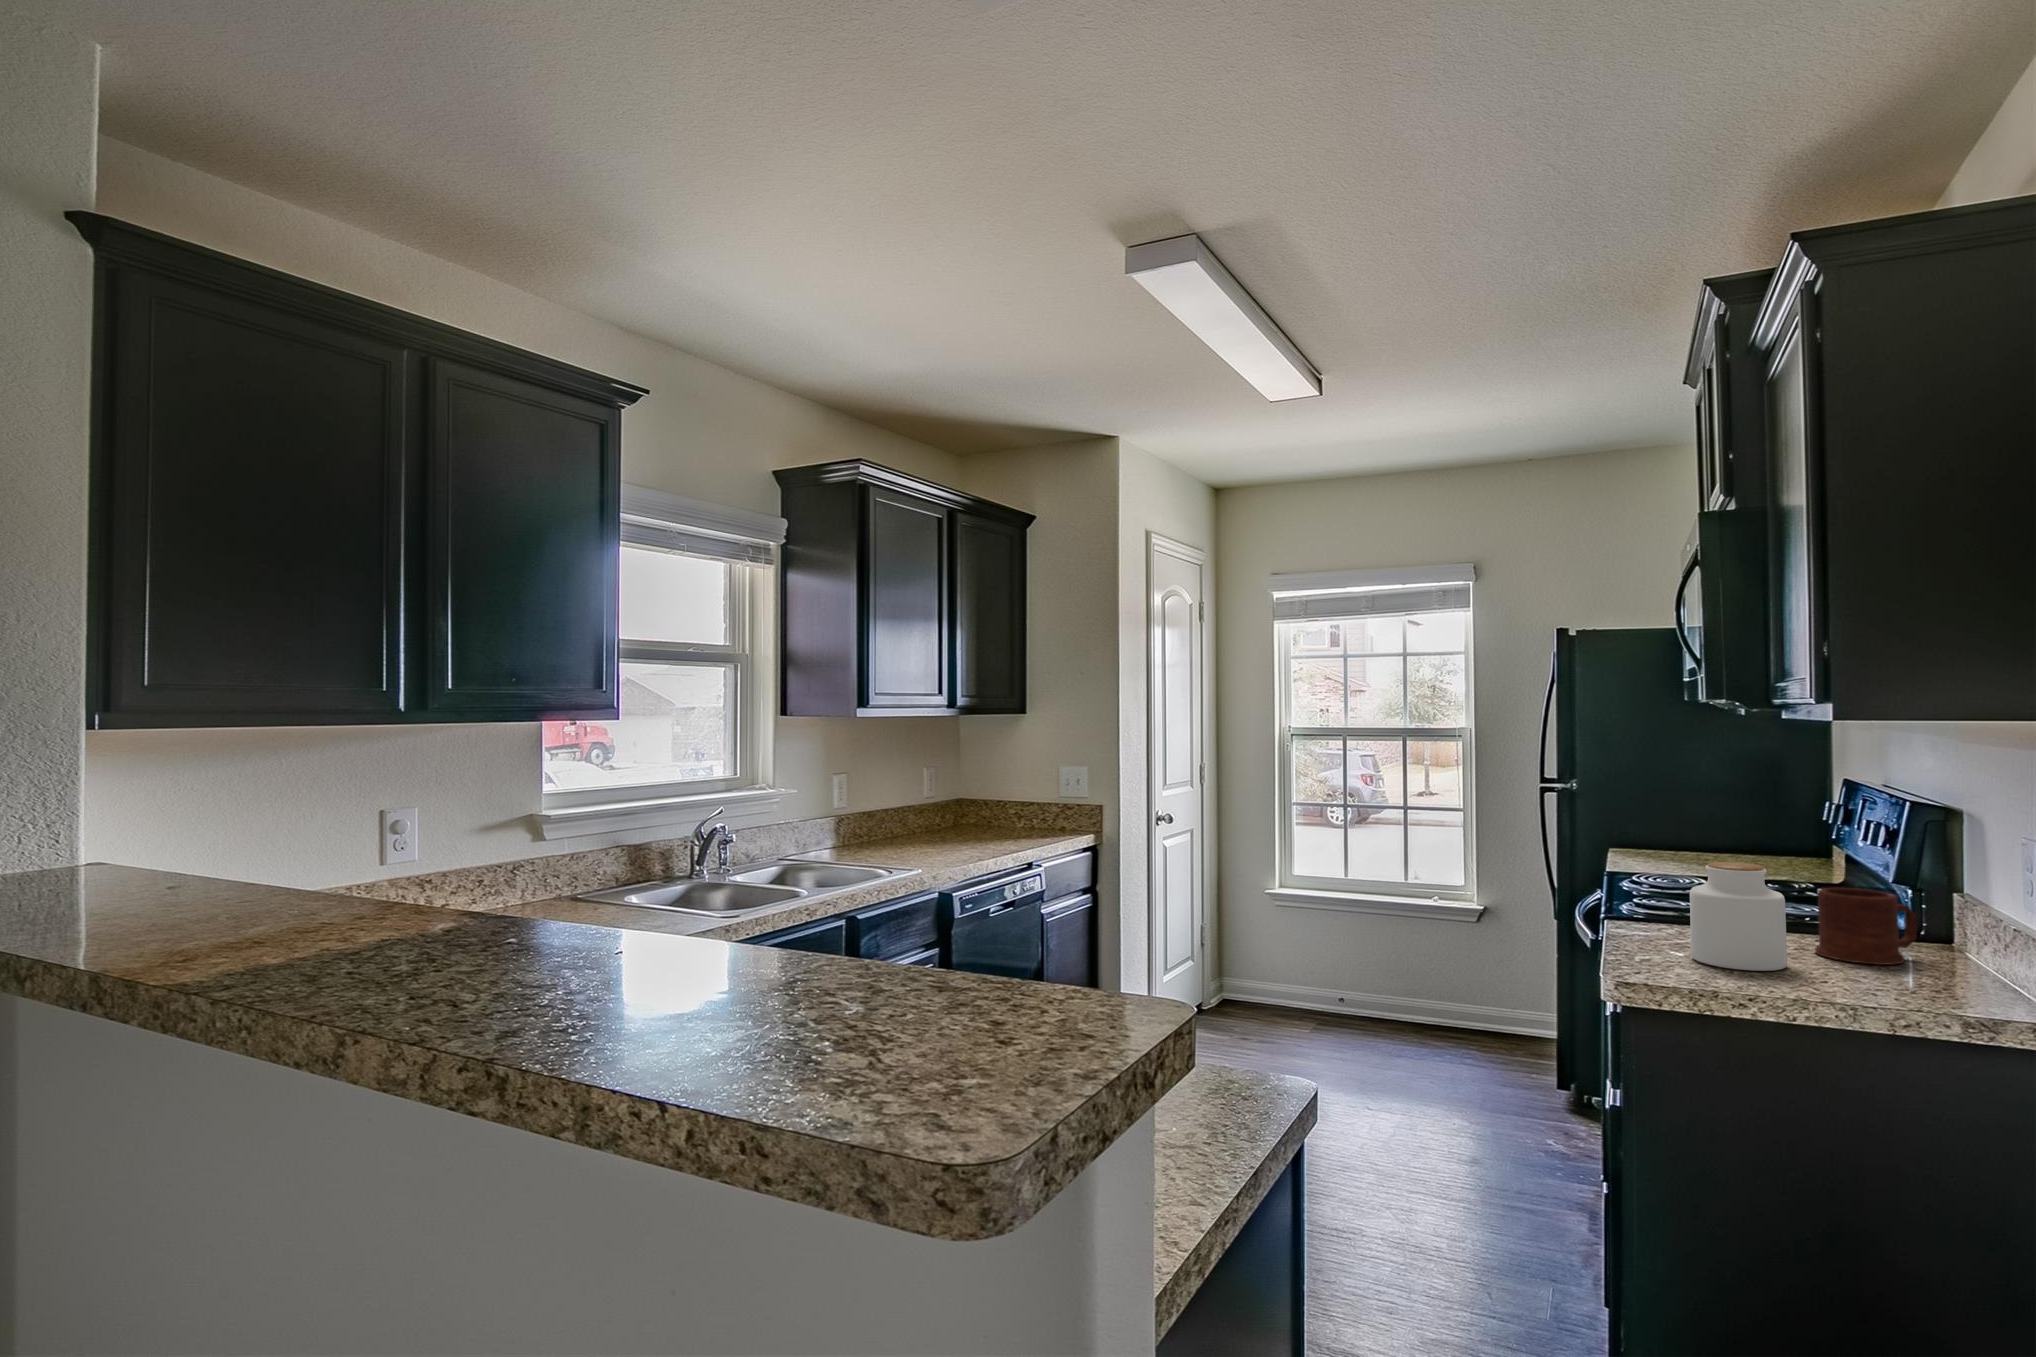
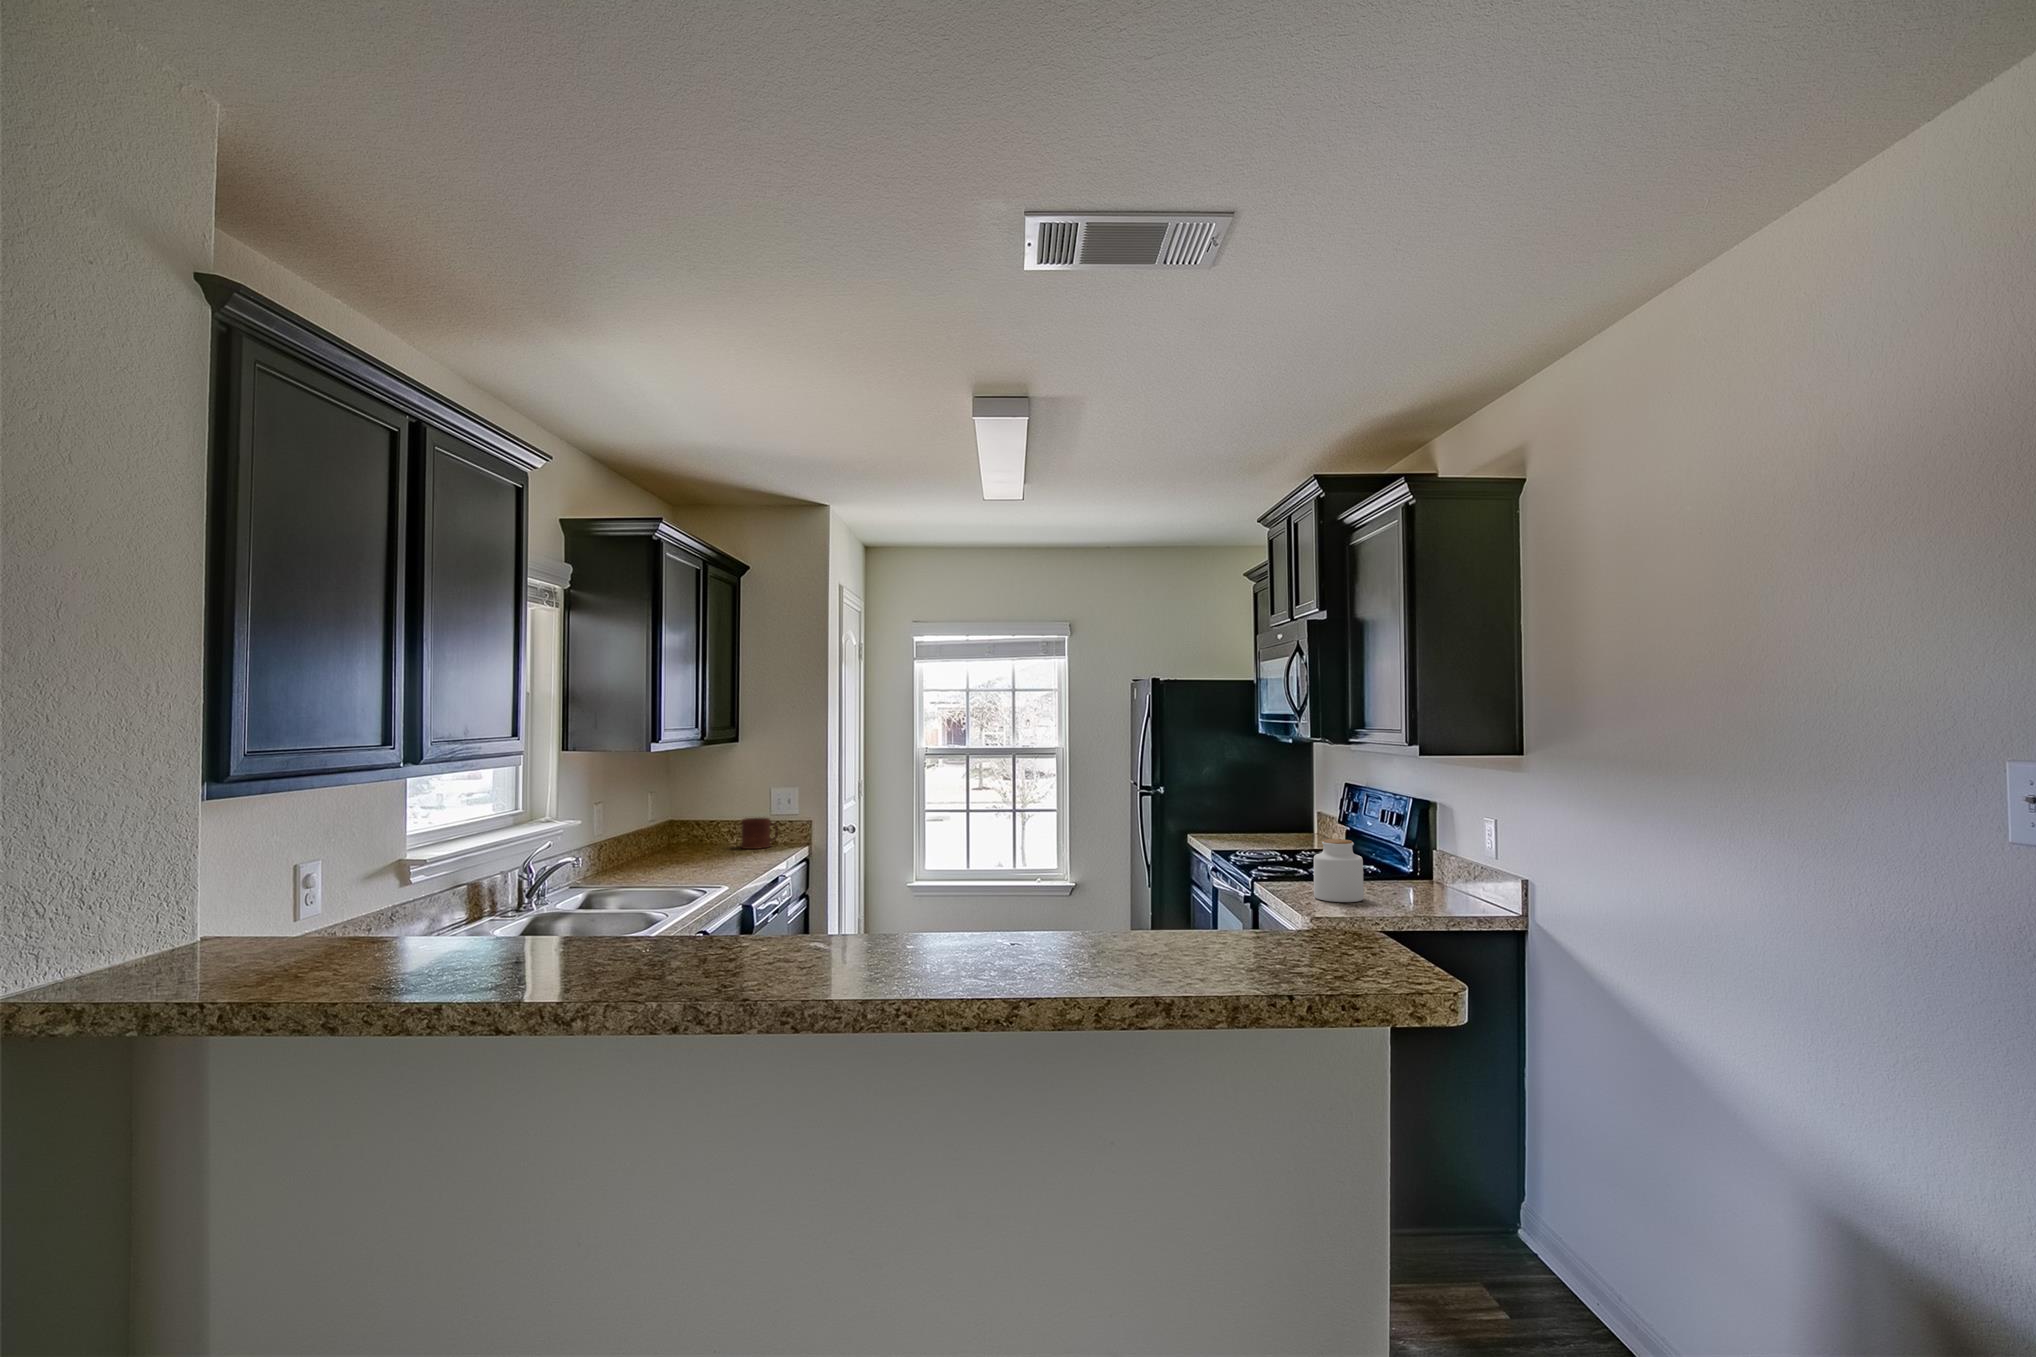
mug: present [1815,888,1917,965] -> present [740,818,778,849]

